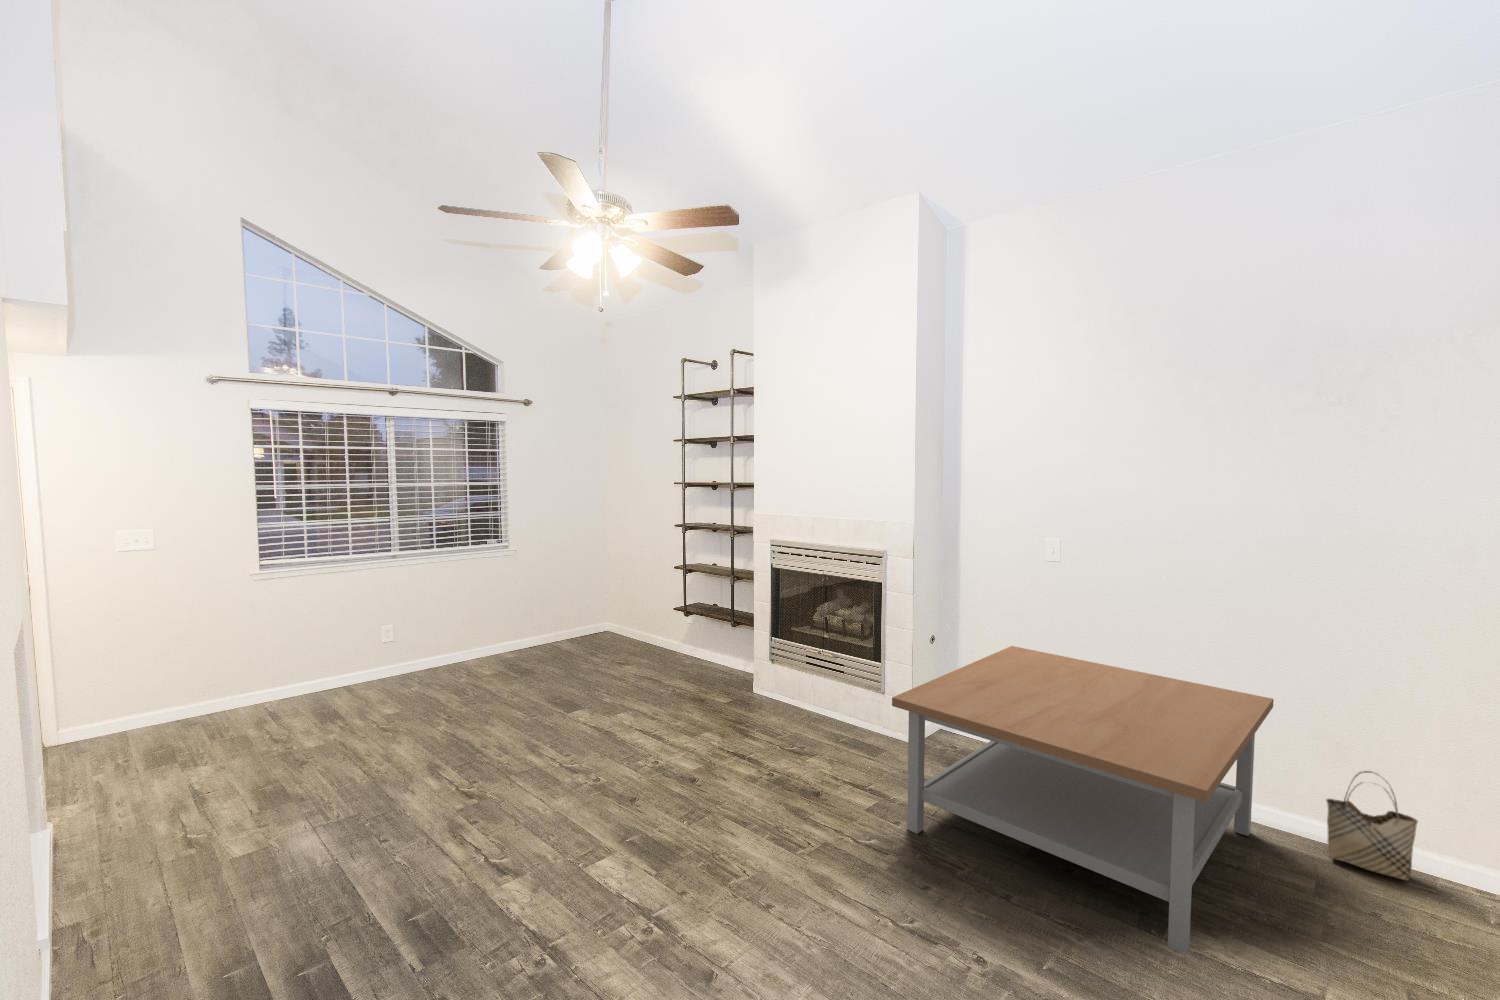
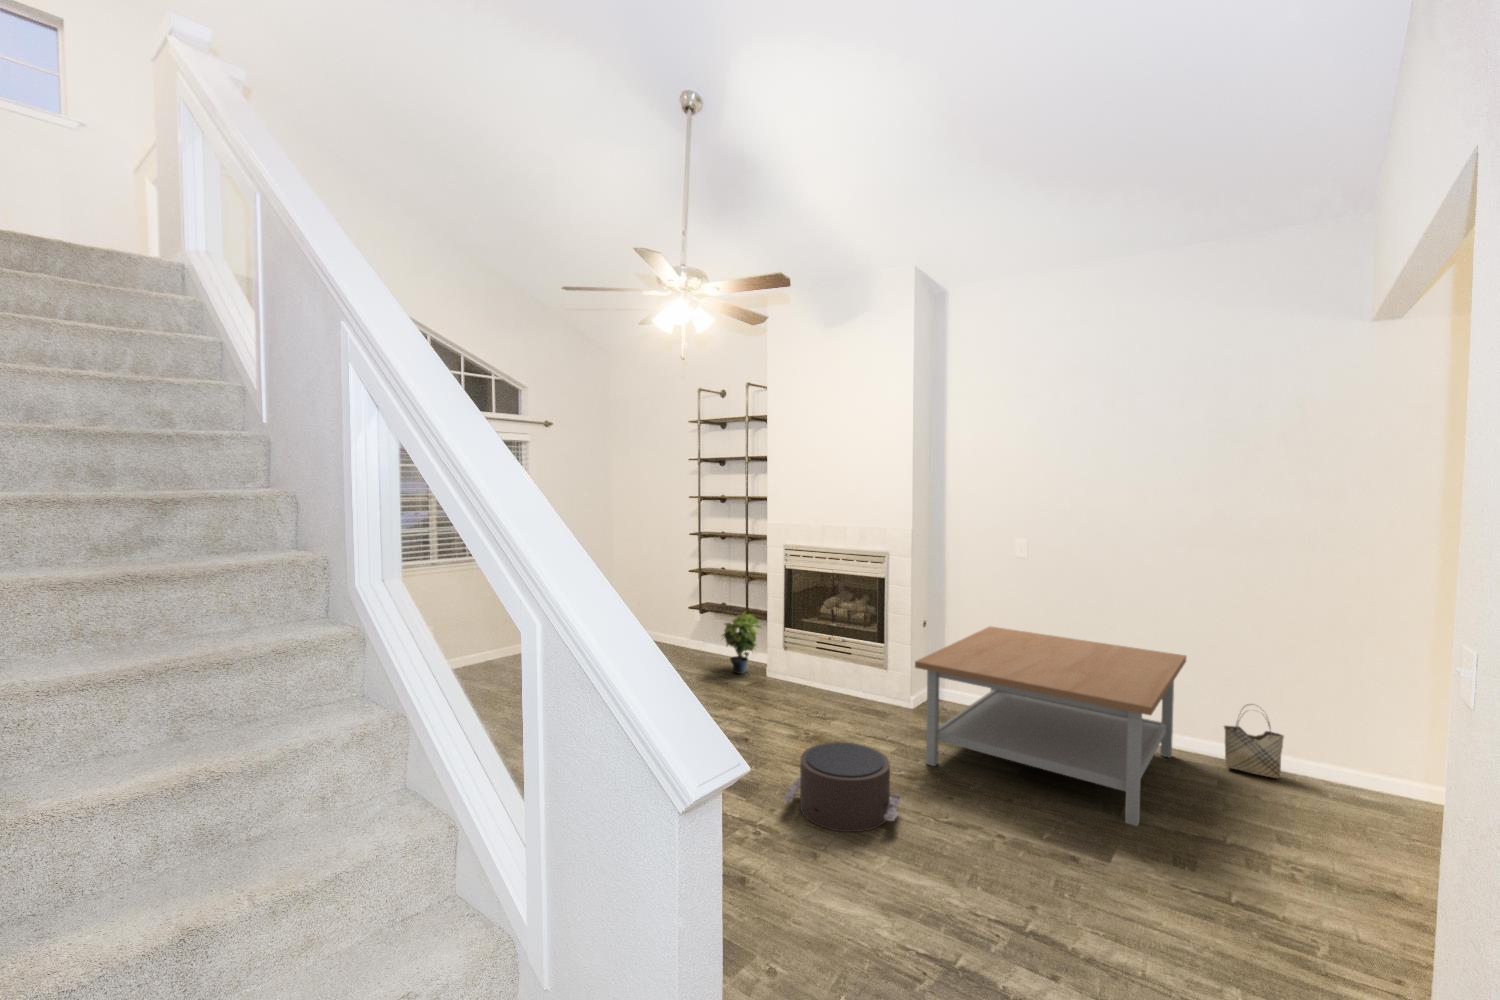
potted plant: none [698,616,747,689] -> present [723,612,762,674]
pouf: none [691,804,851,938] -> present [784,742,900,832]

